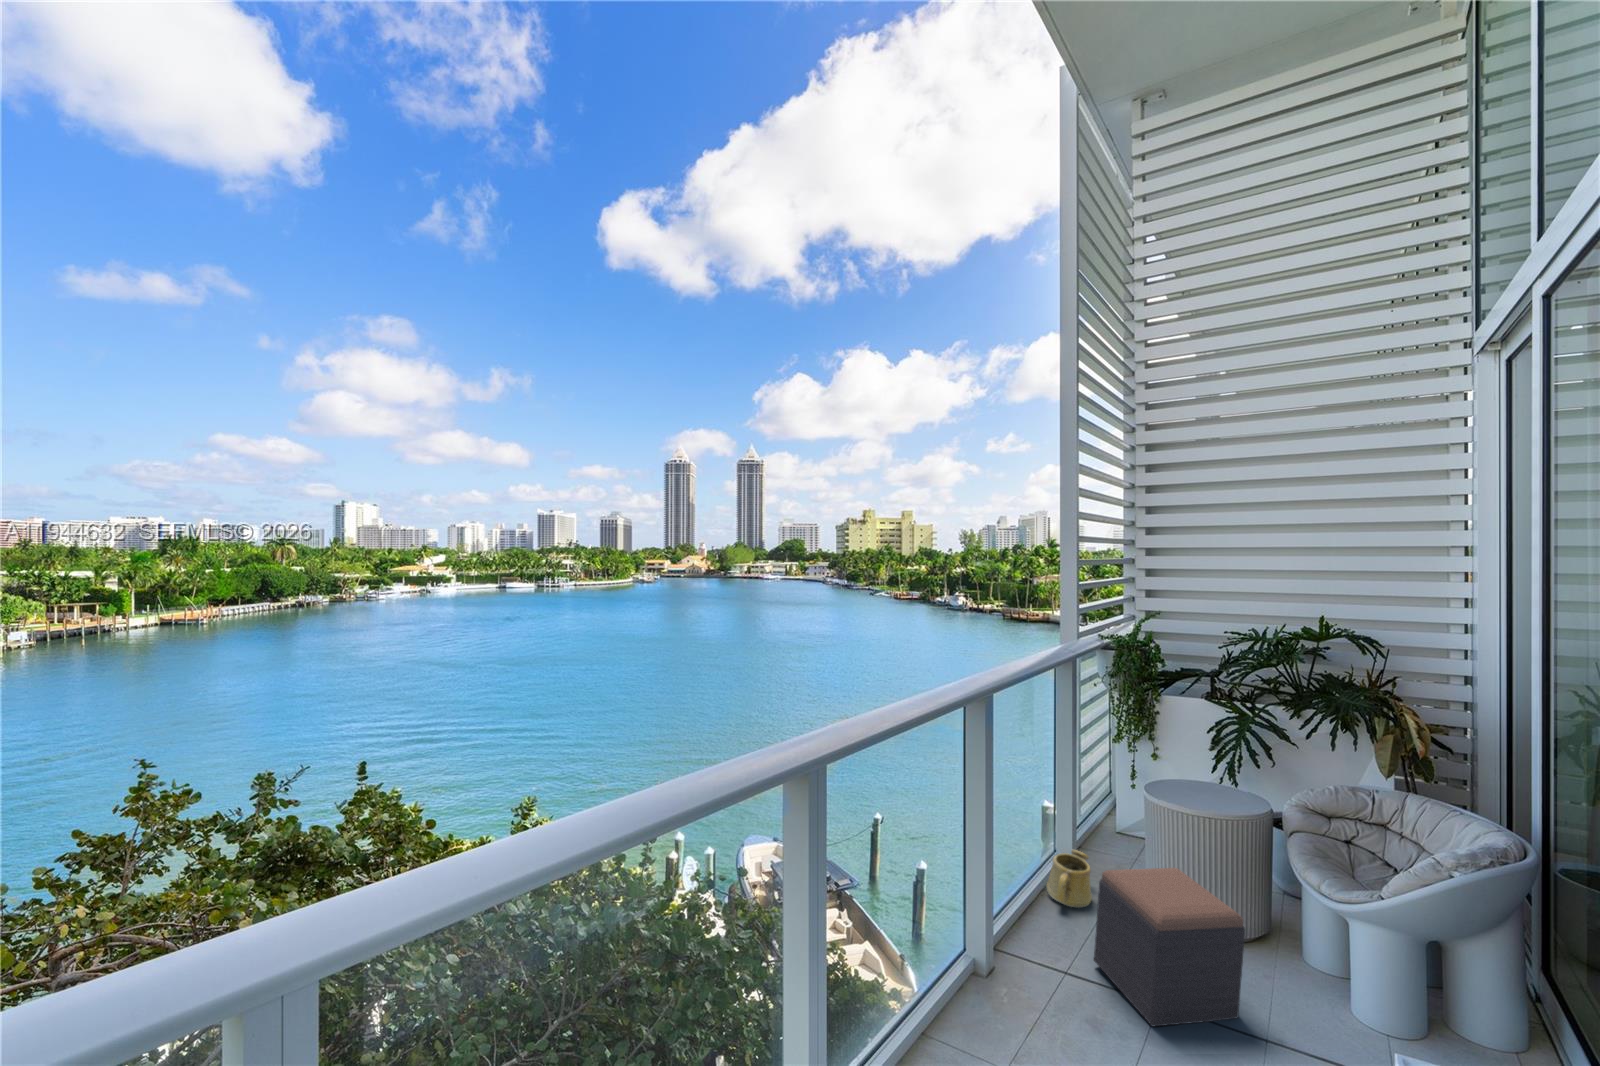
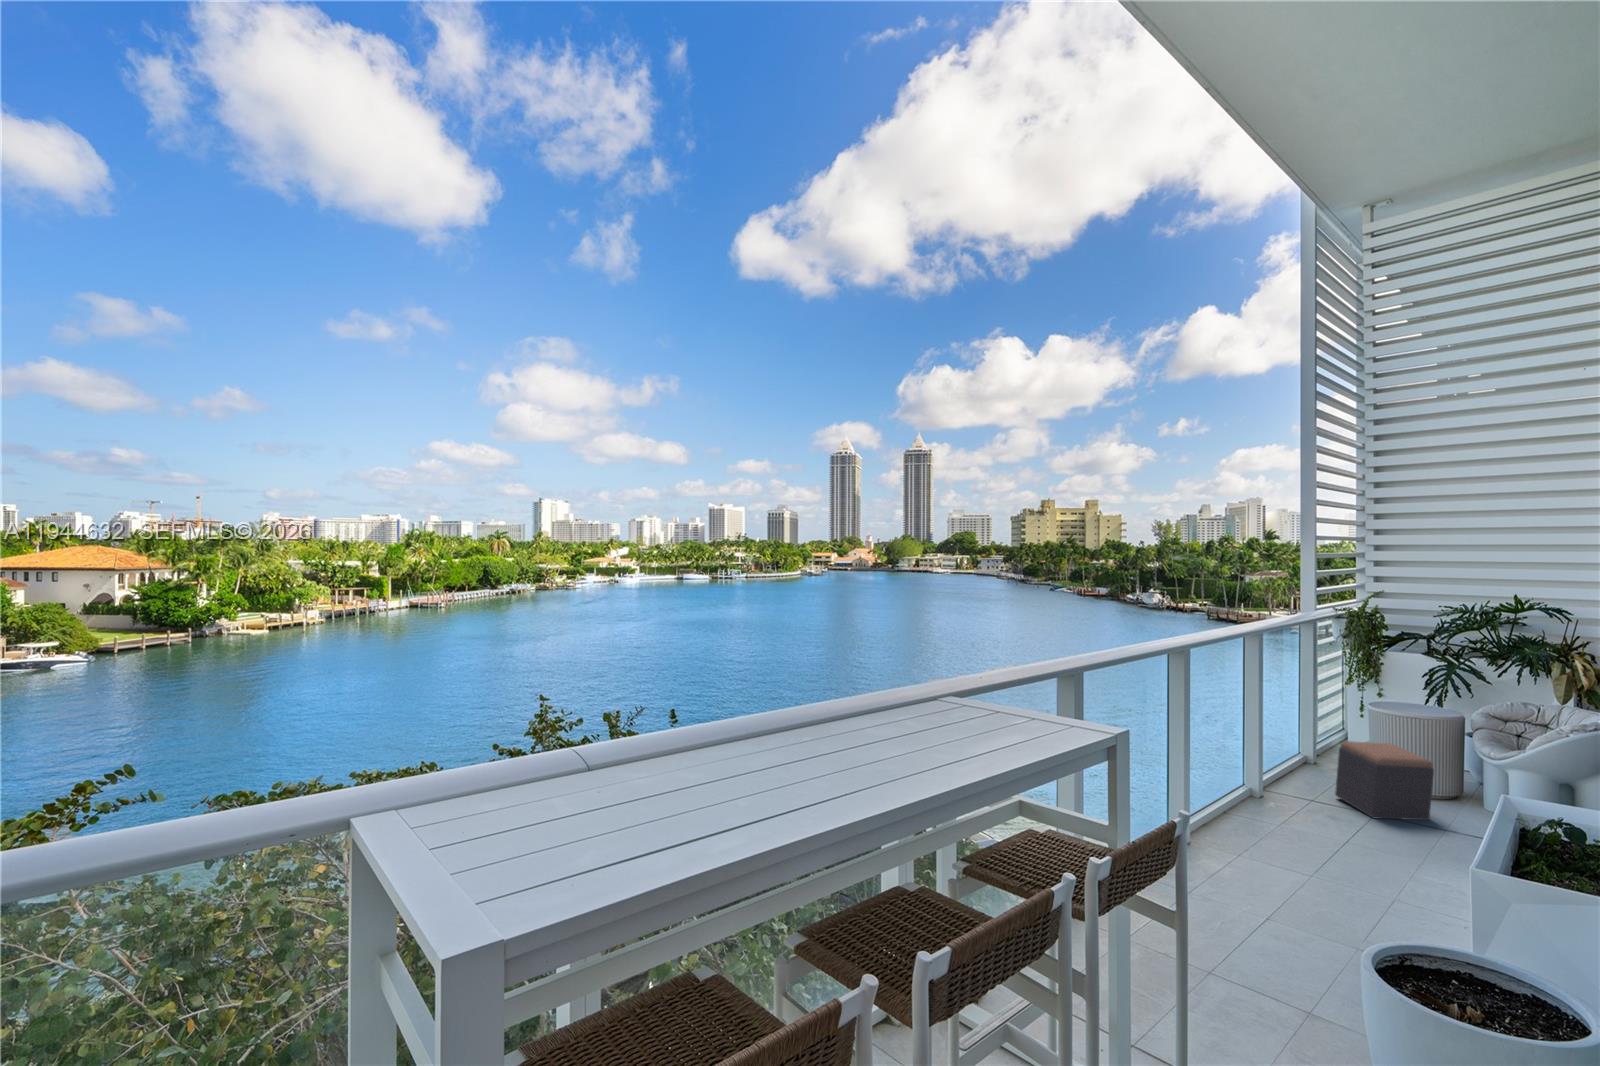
watering can: present [1047,850,1092,908] -> none [1299,747,1332,779]

